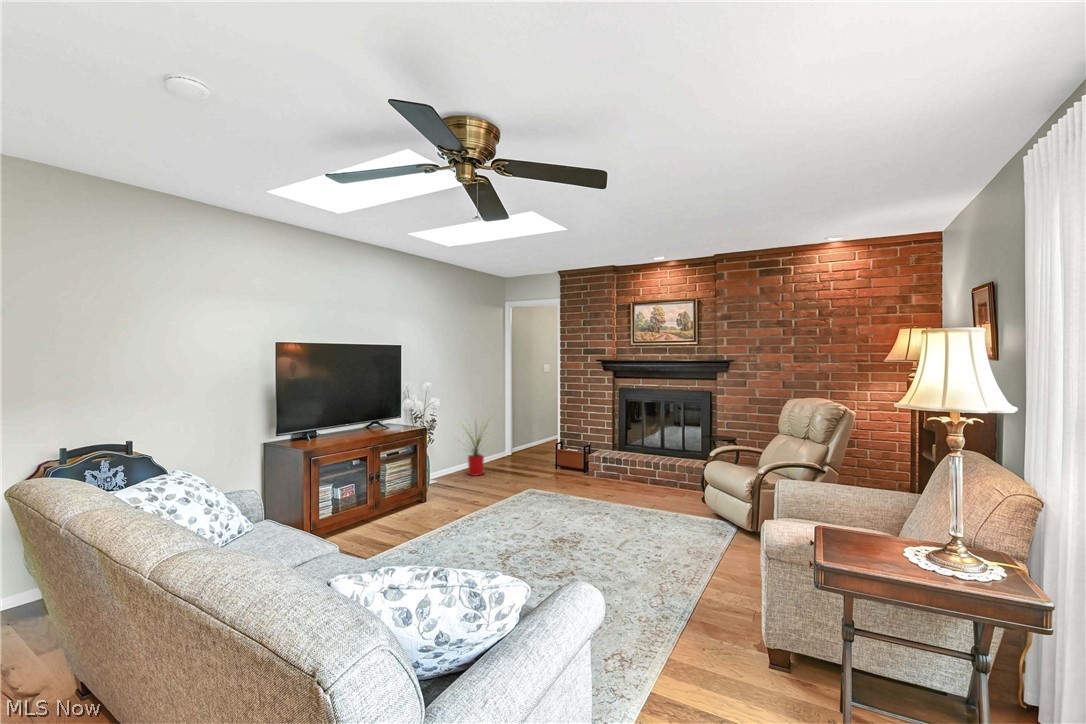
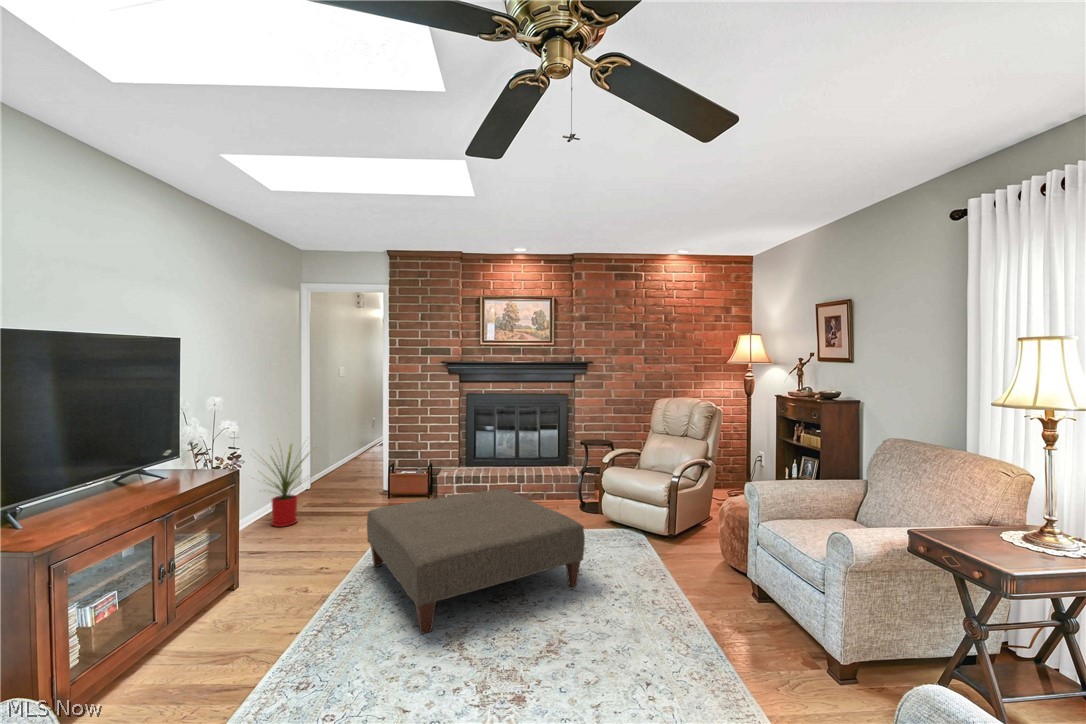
ottoman: none [485,466,629,548] -> present [367,488,585,634]

